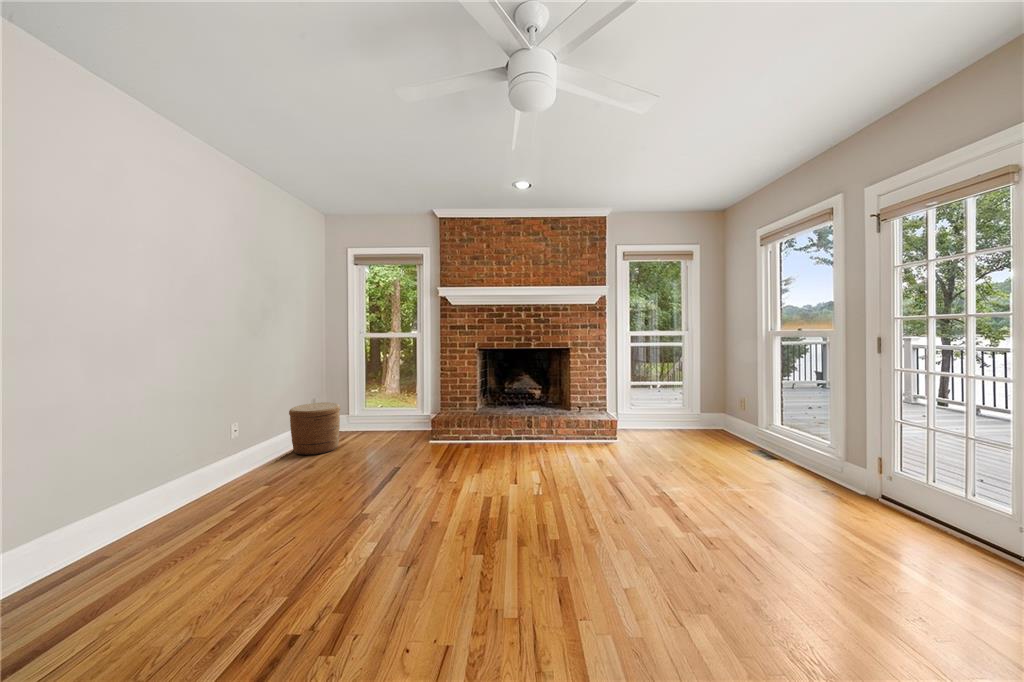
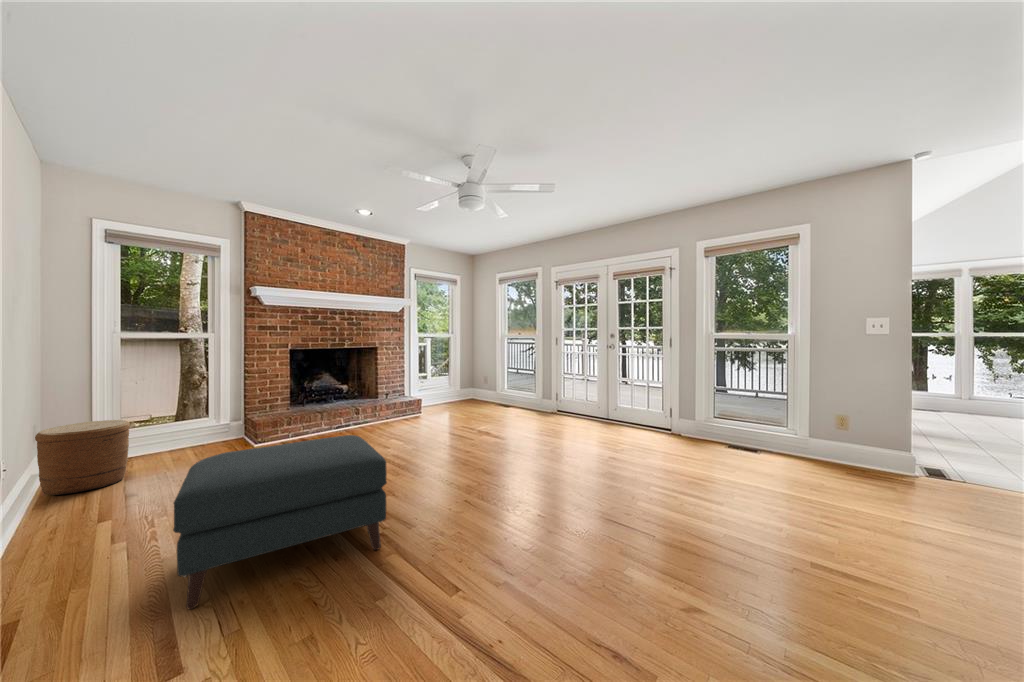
ottoman: none [120,464,370,641] -> present [173,435,387,609]

